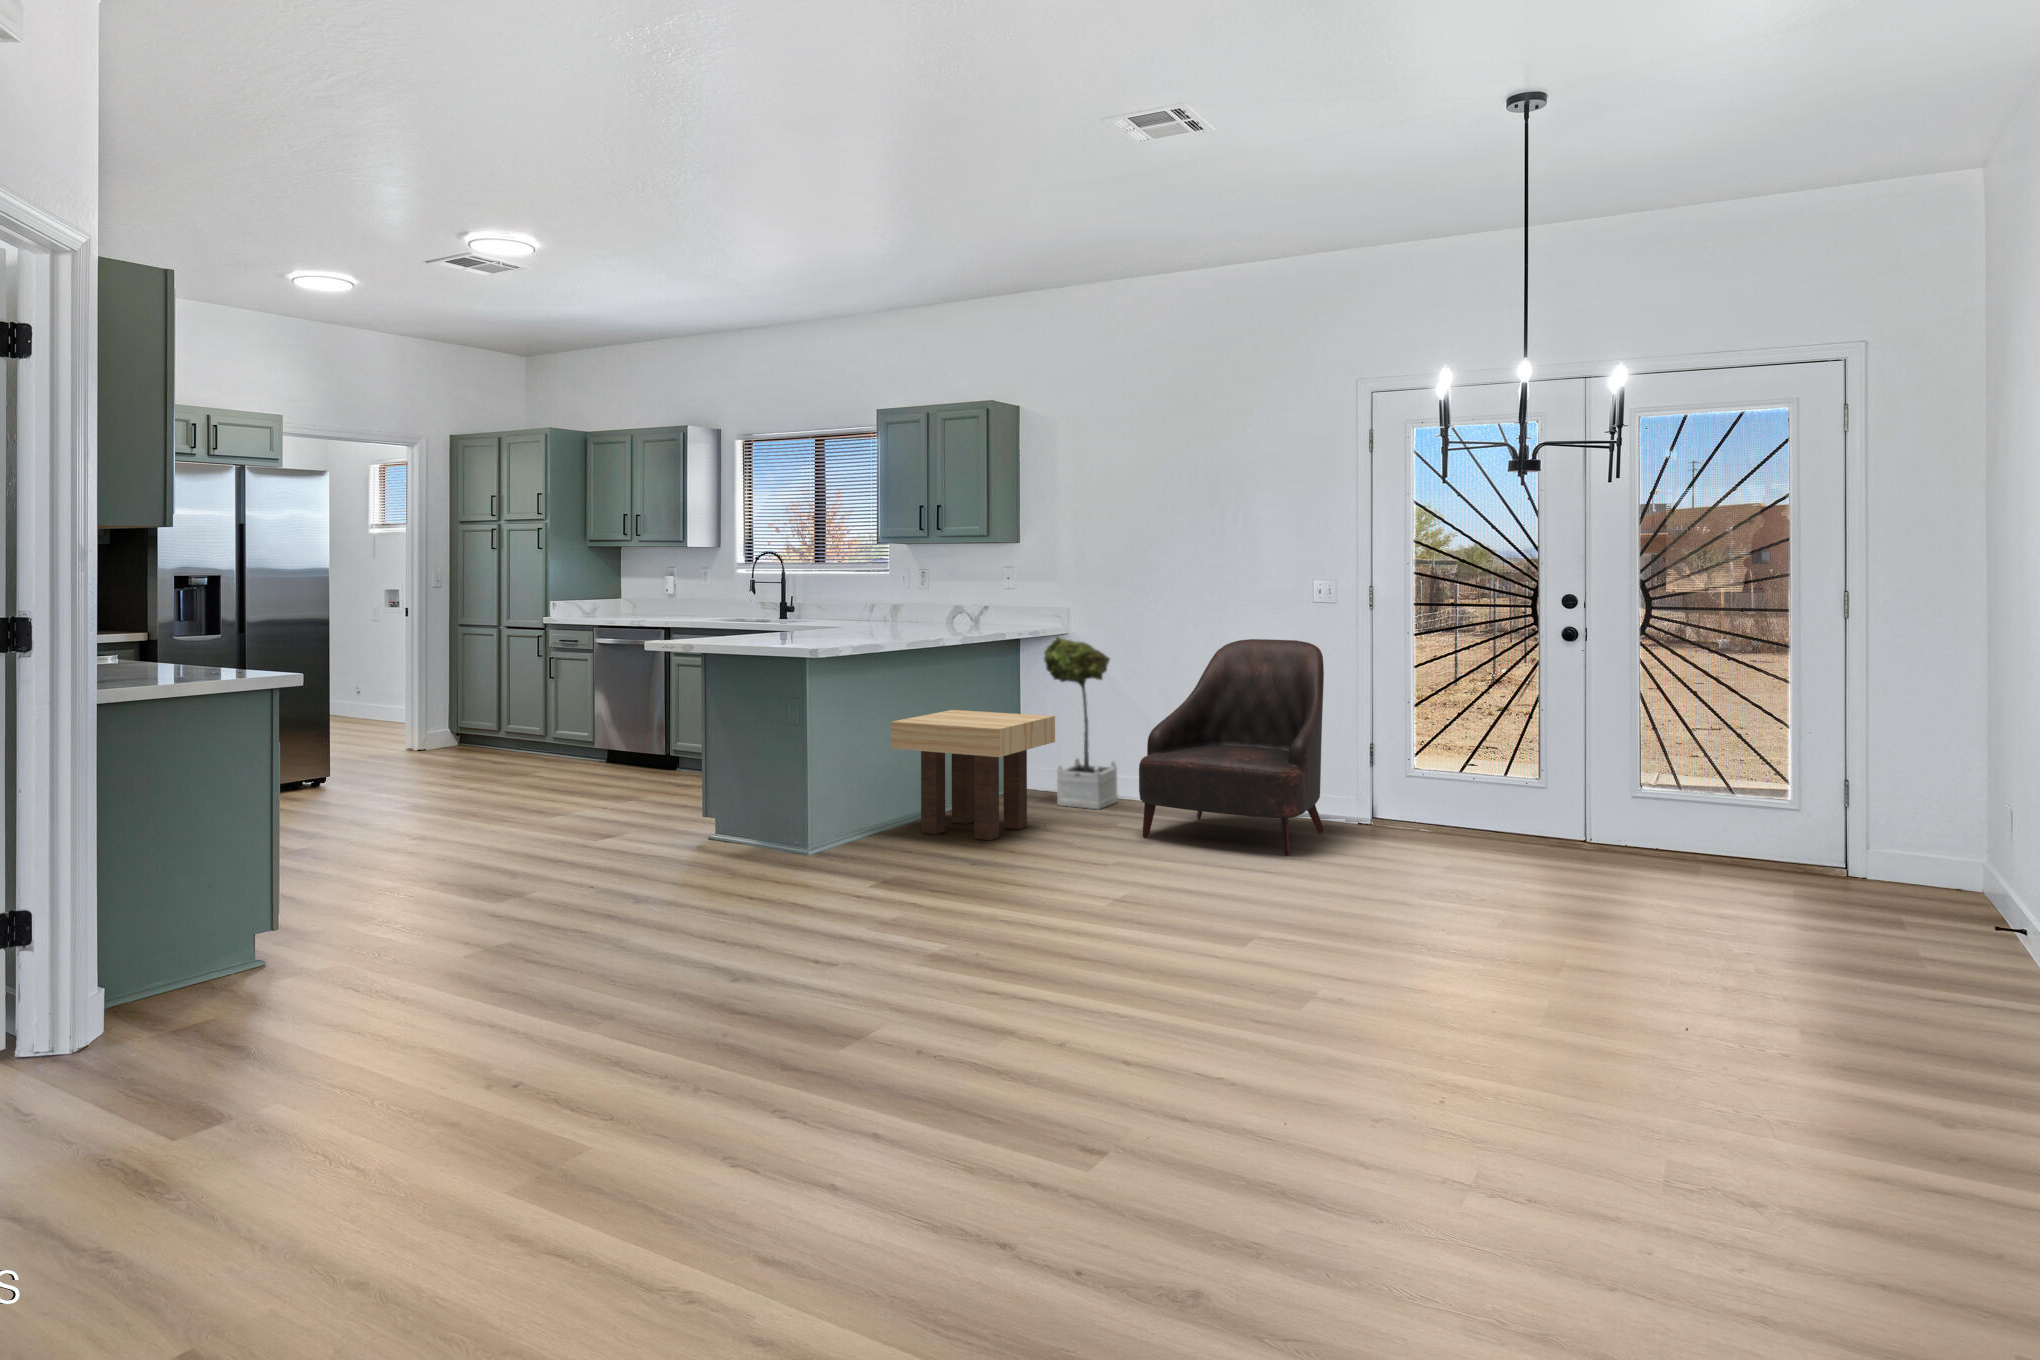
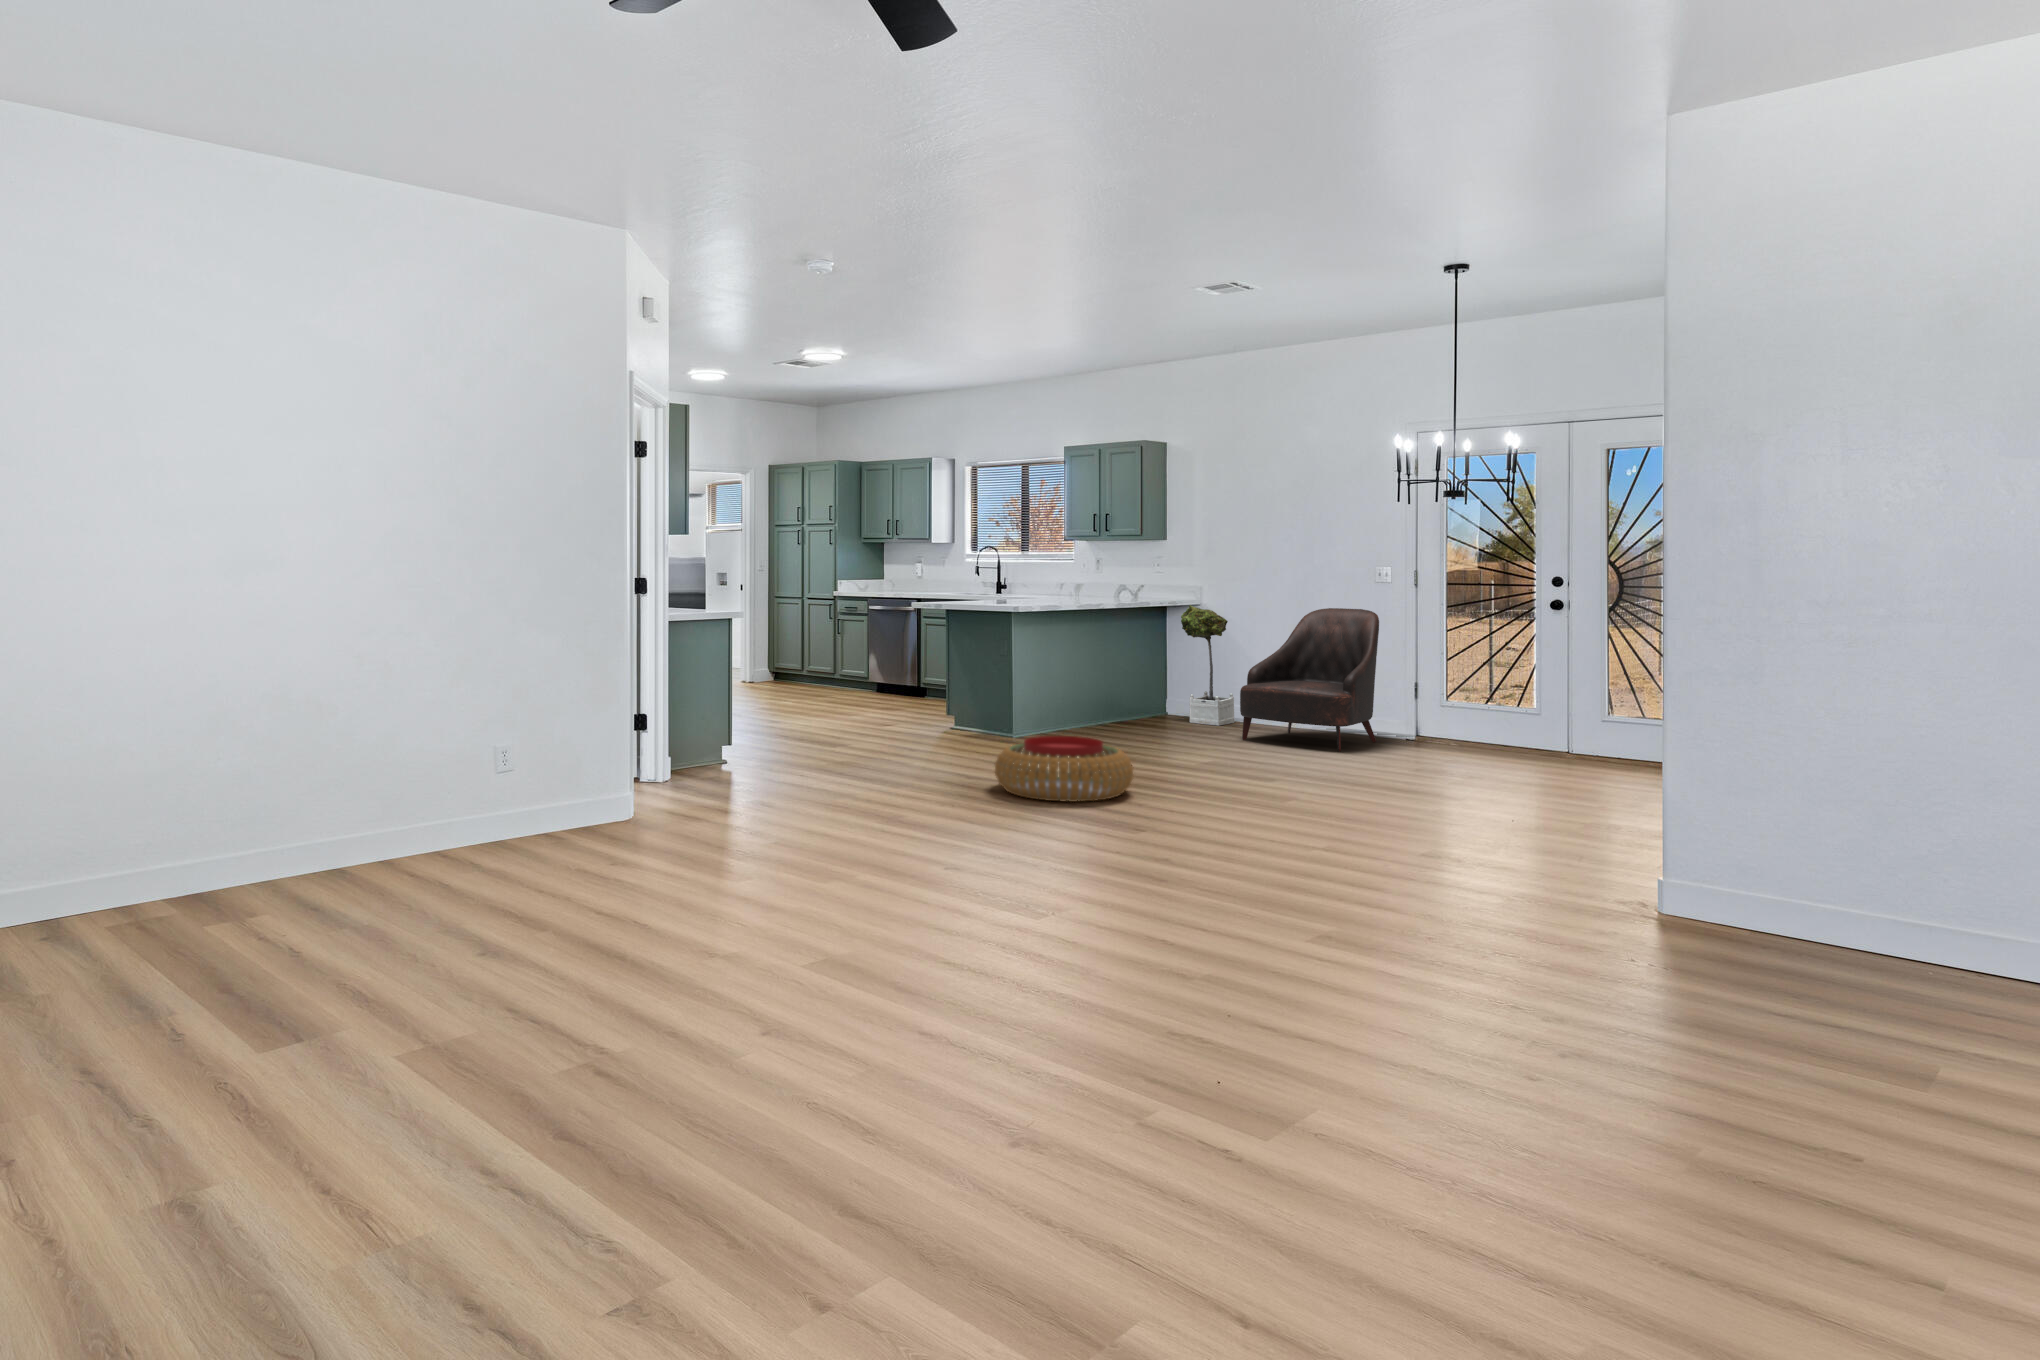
side table: present [891,710,1055,841] -> none [1070,654,1184,737]
pouf: none [773,885,1022,1026] -> present [995,736,1133,802]

